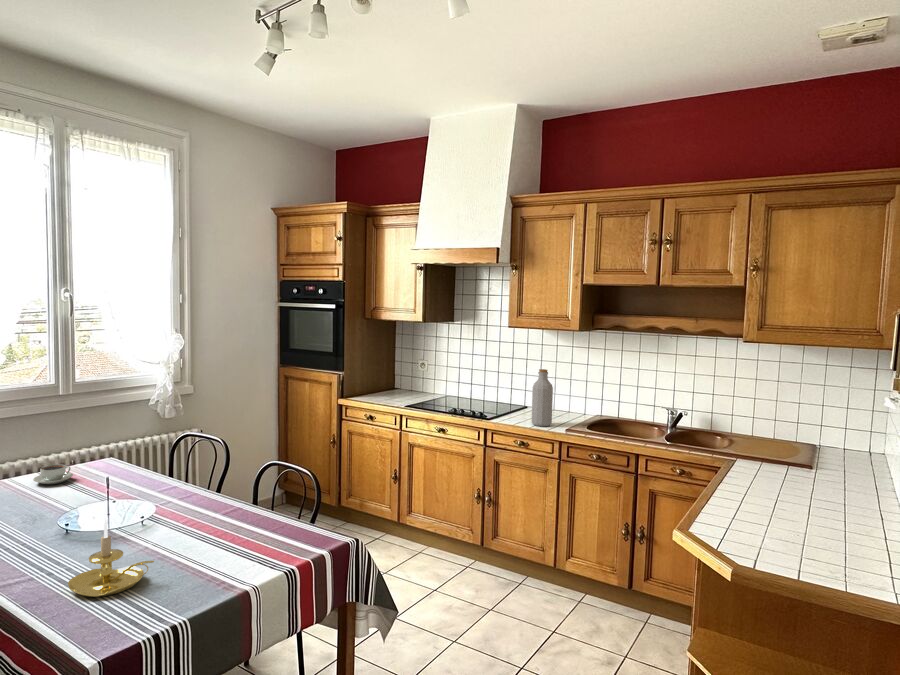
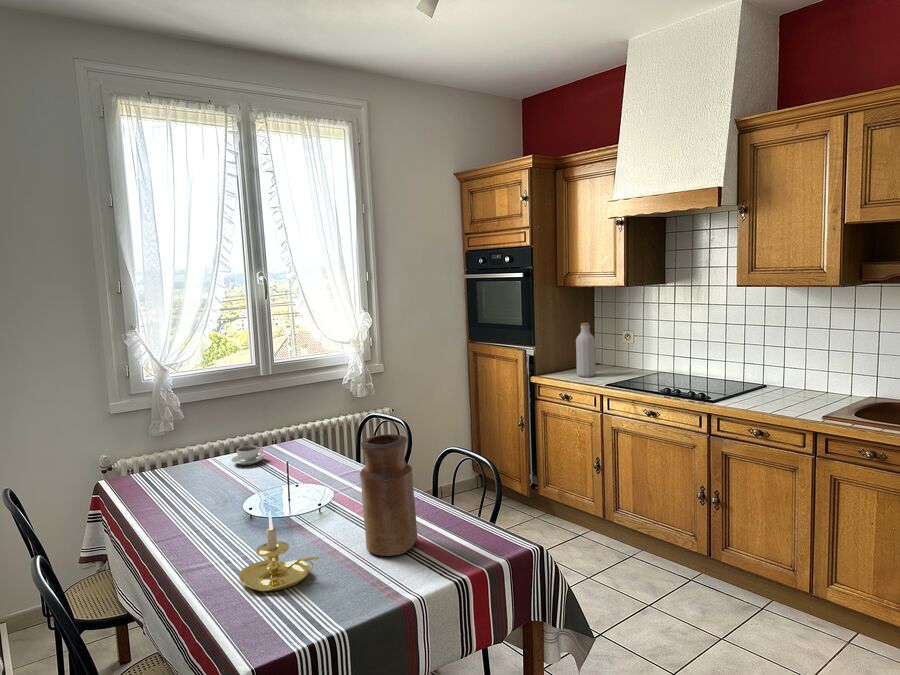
bottle: present [532,369,553,426] -> present [576,323,596,377]
vase: none [195,446,247,556] -> present [360,434,418,556]

